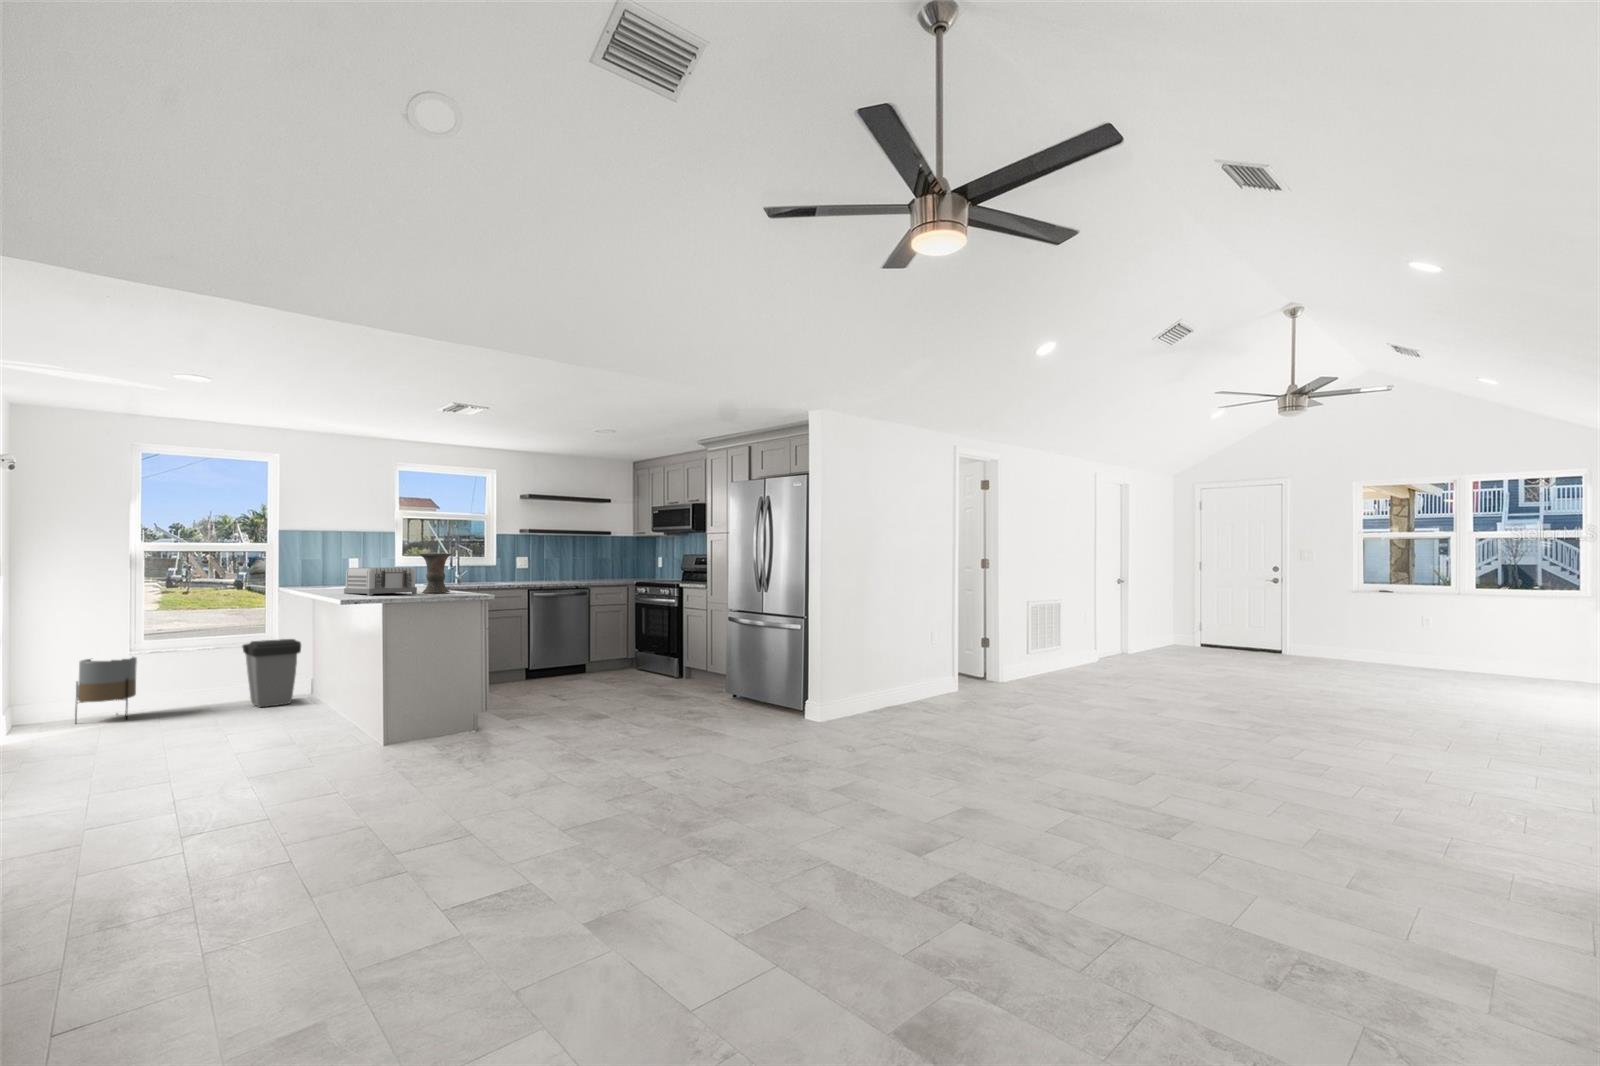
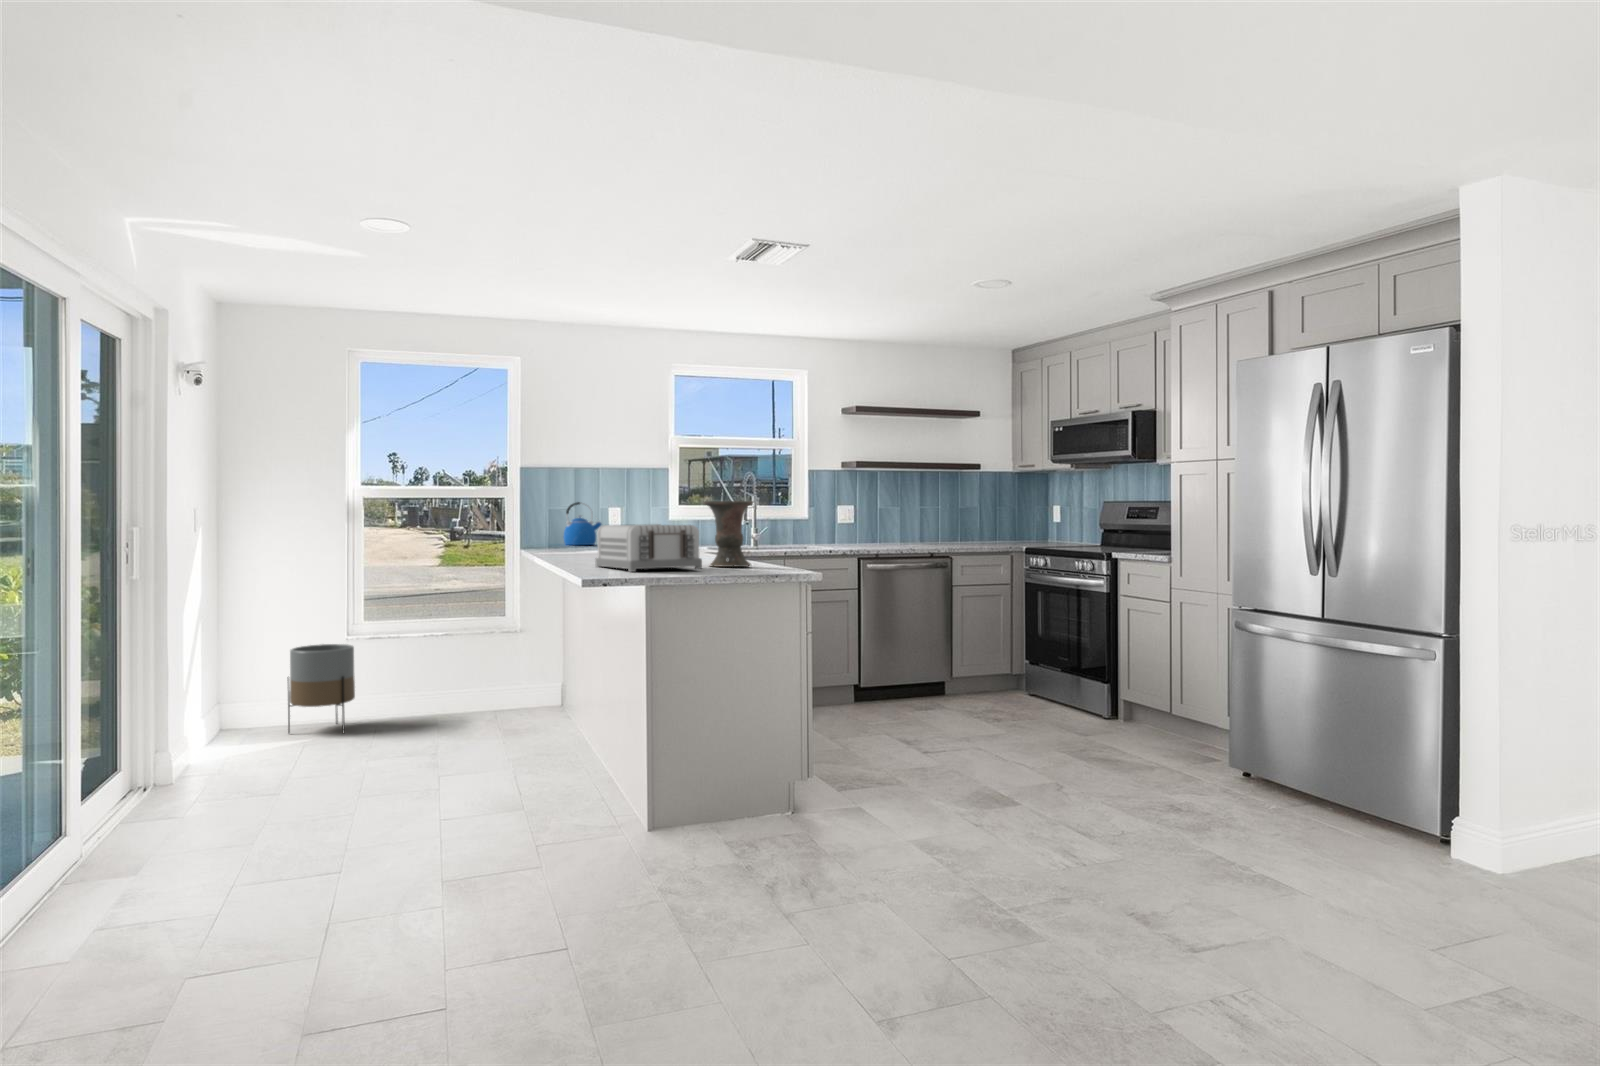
kettle: none [314,554,344,583] -> present [564,502,602,545]
trash can: present [242,639,301,707] -> none [477,627,549,725]

